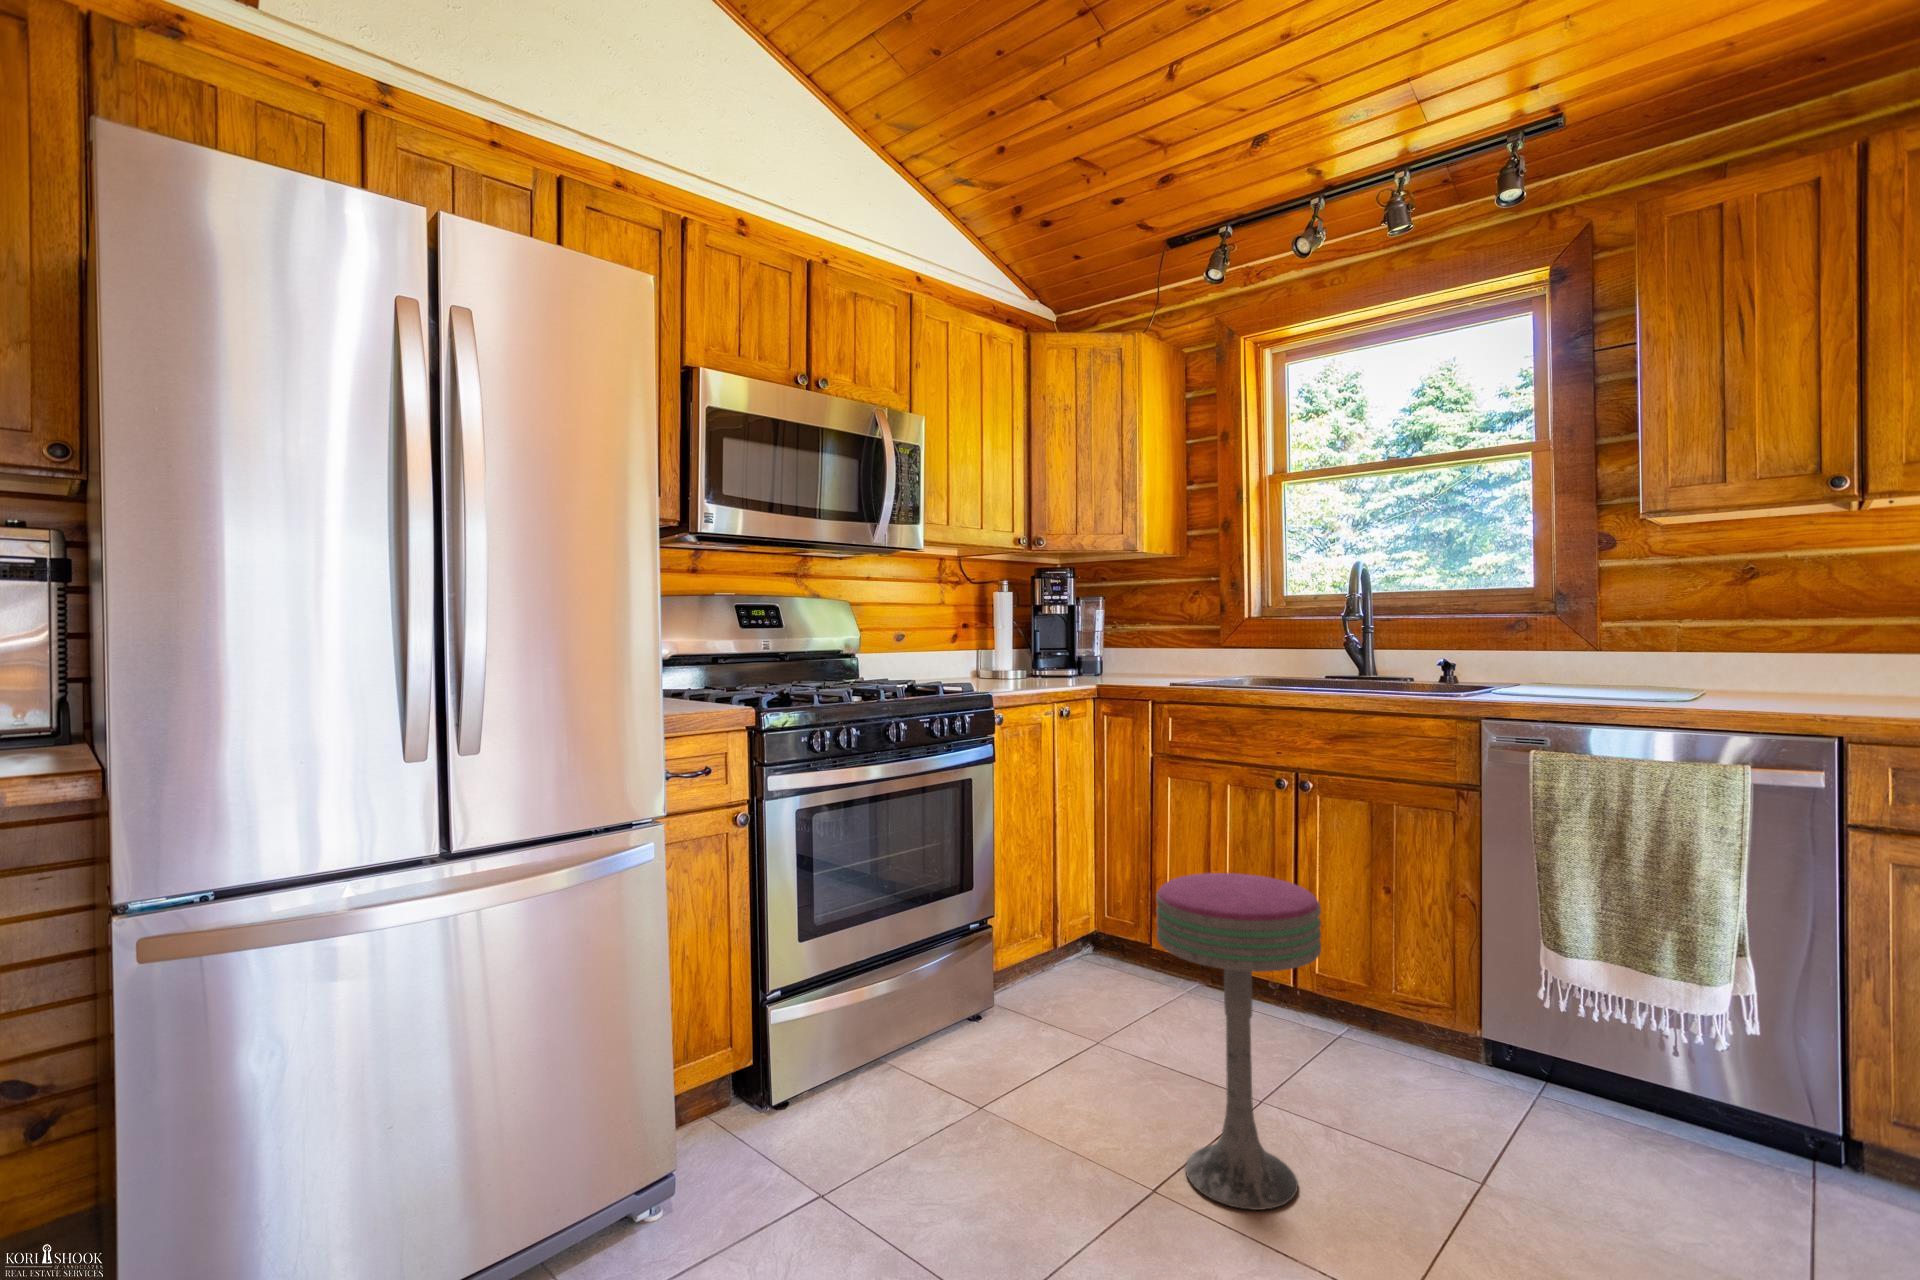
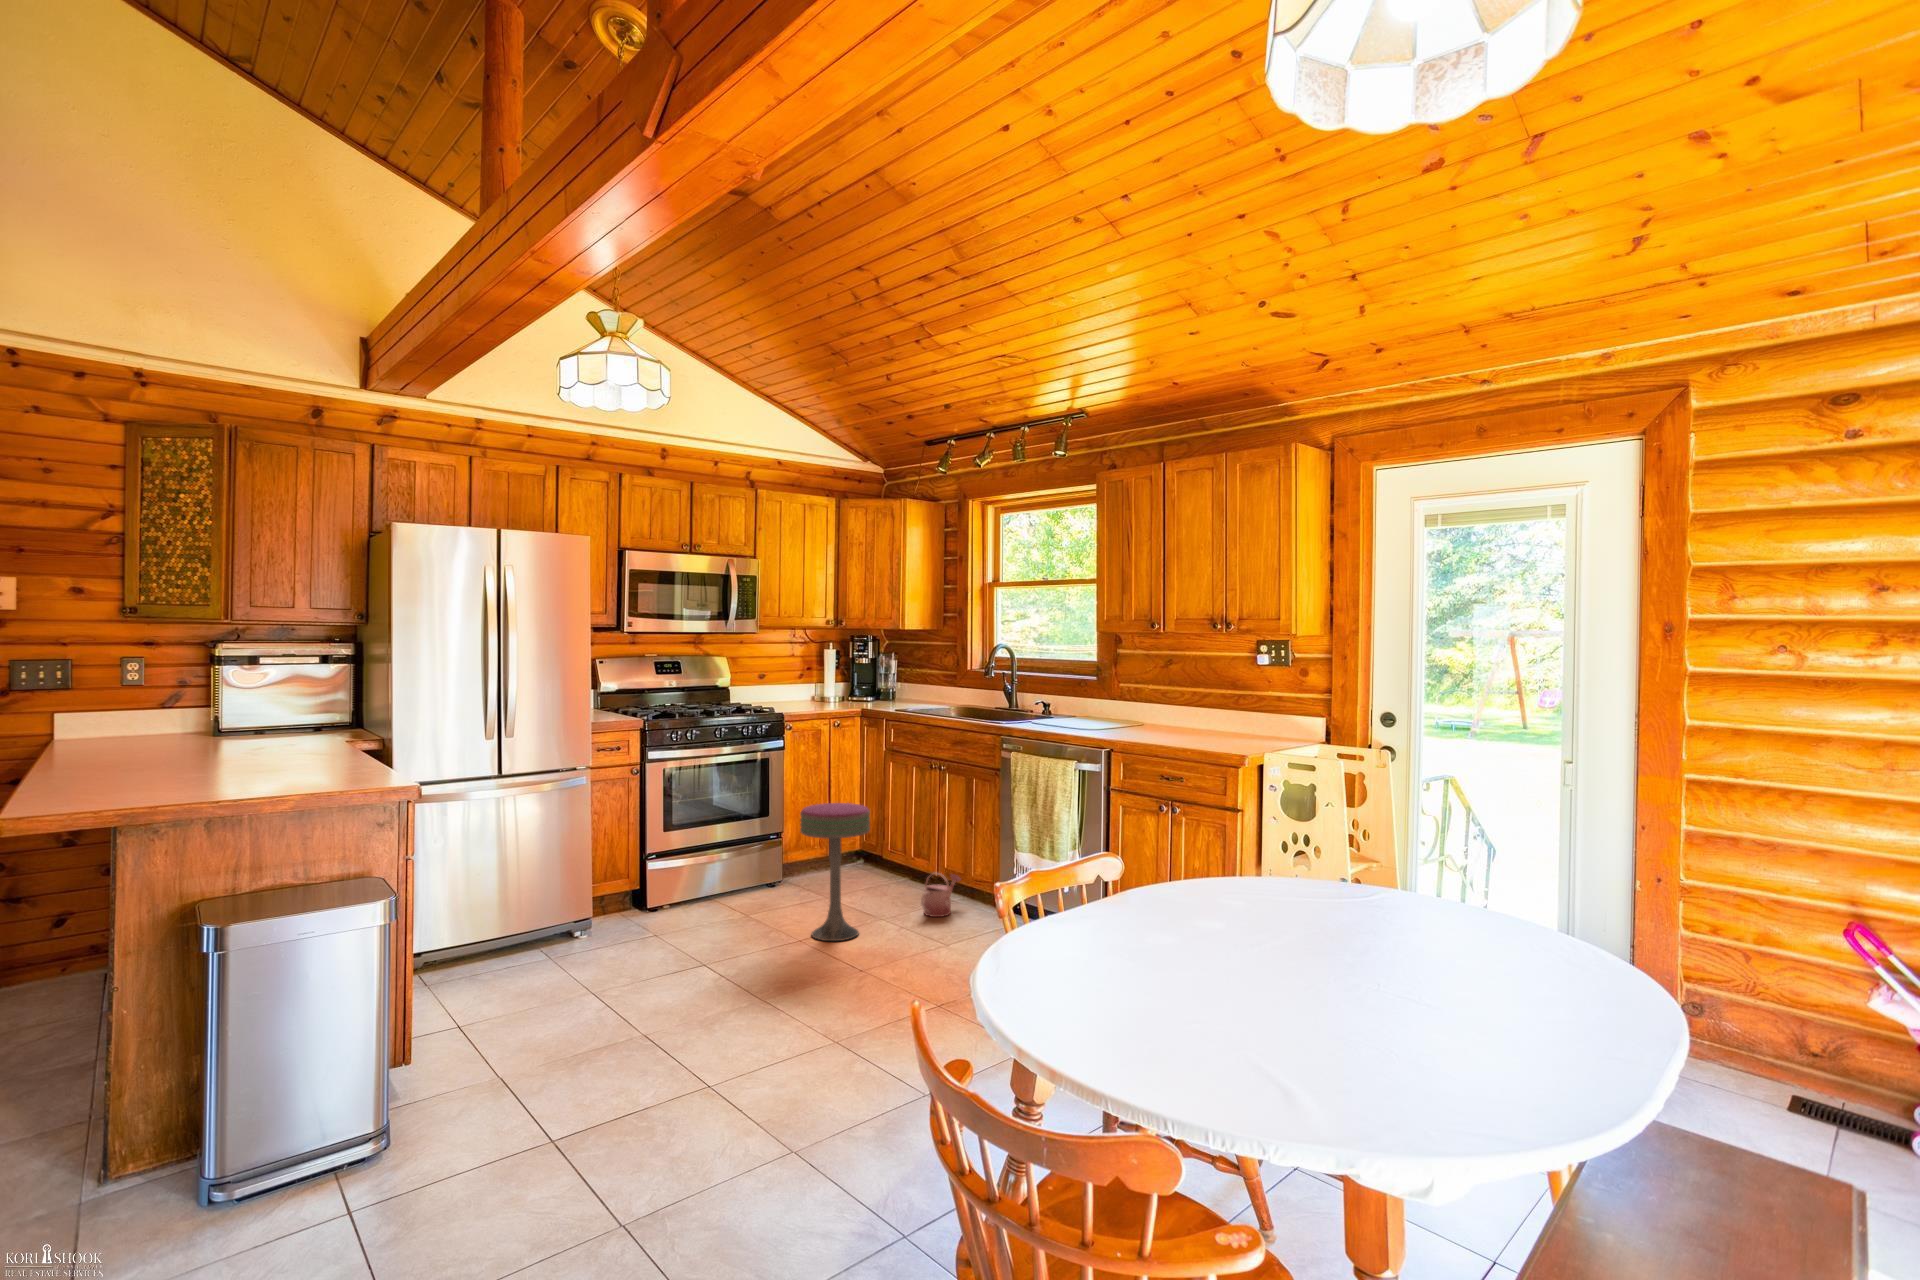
watering can: none [1333,995,1400,1095] -> present [921,873,961,917]

